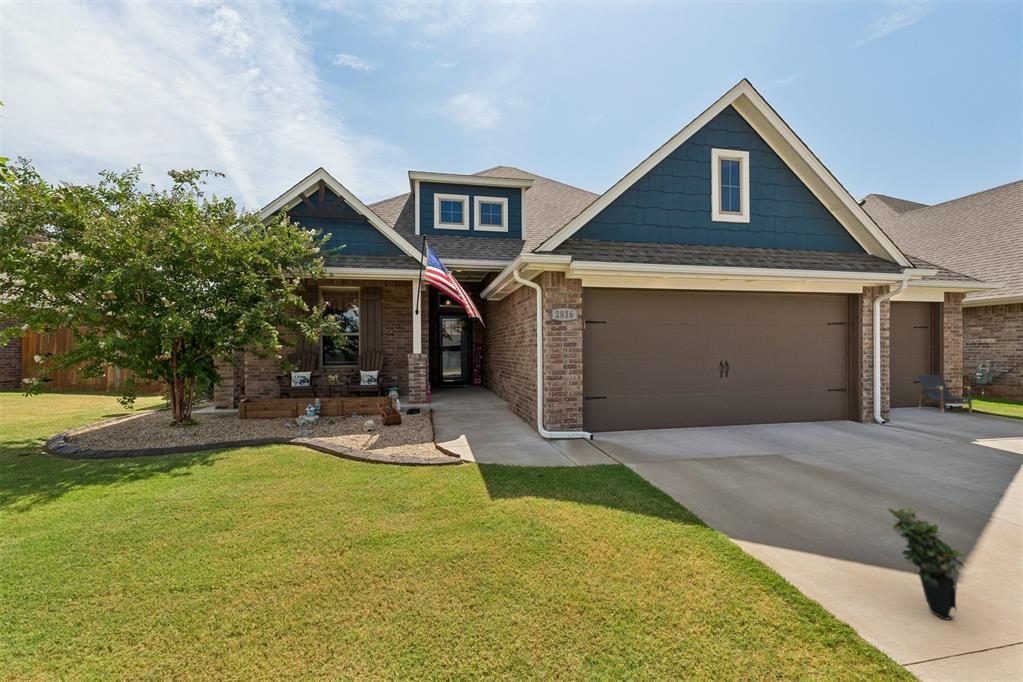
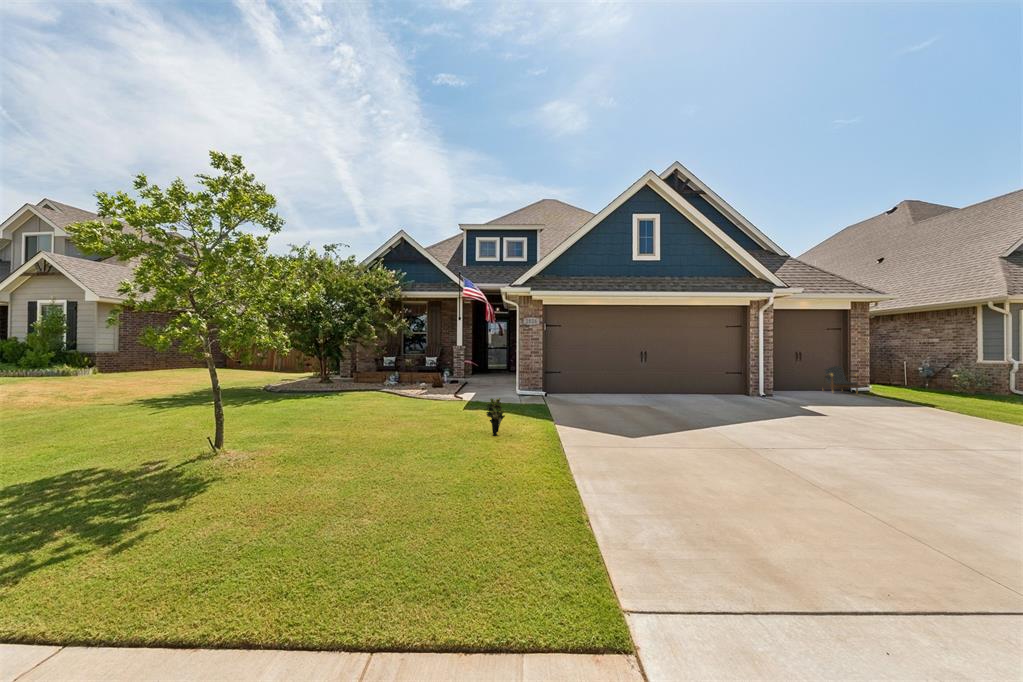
potted plant: present [888,508,964,620] -> present [485,398,505,436]

